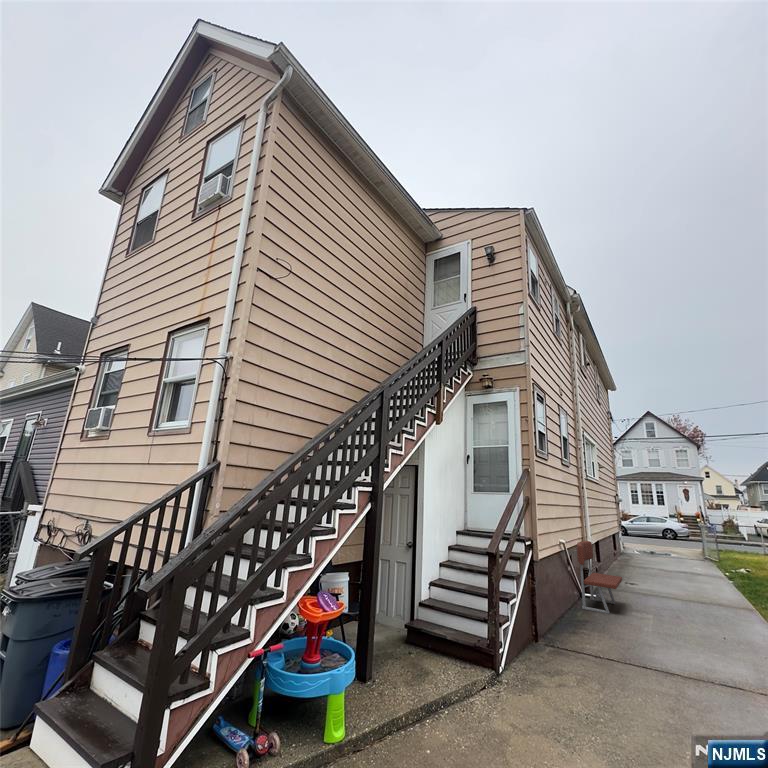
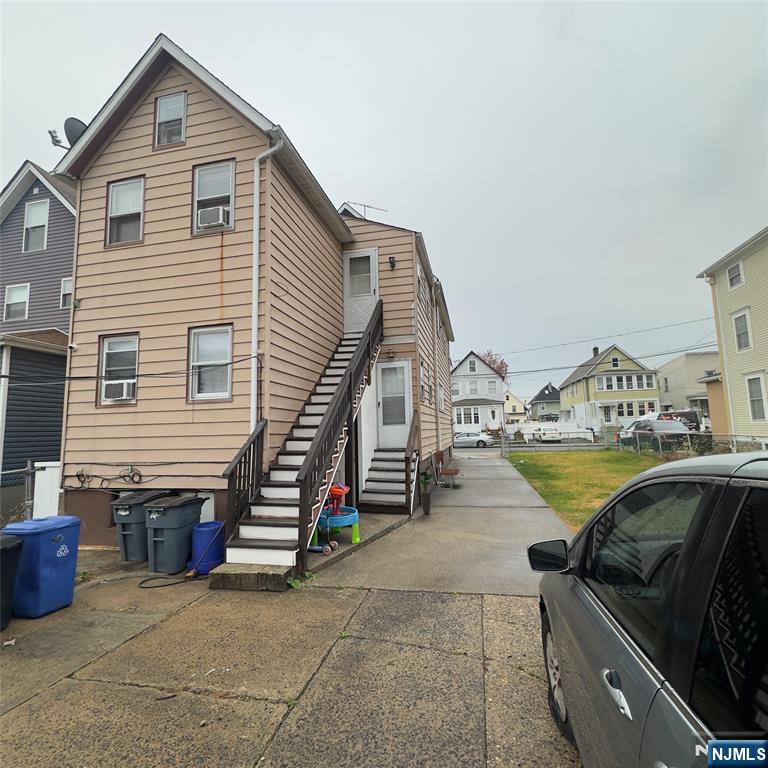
potted plant: none [513,570,554,672] -> present [417,466,433,514]

